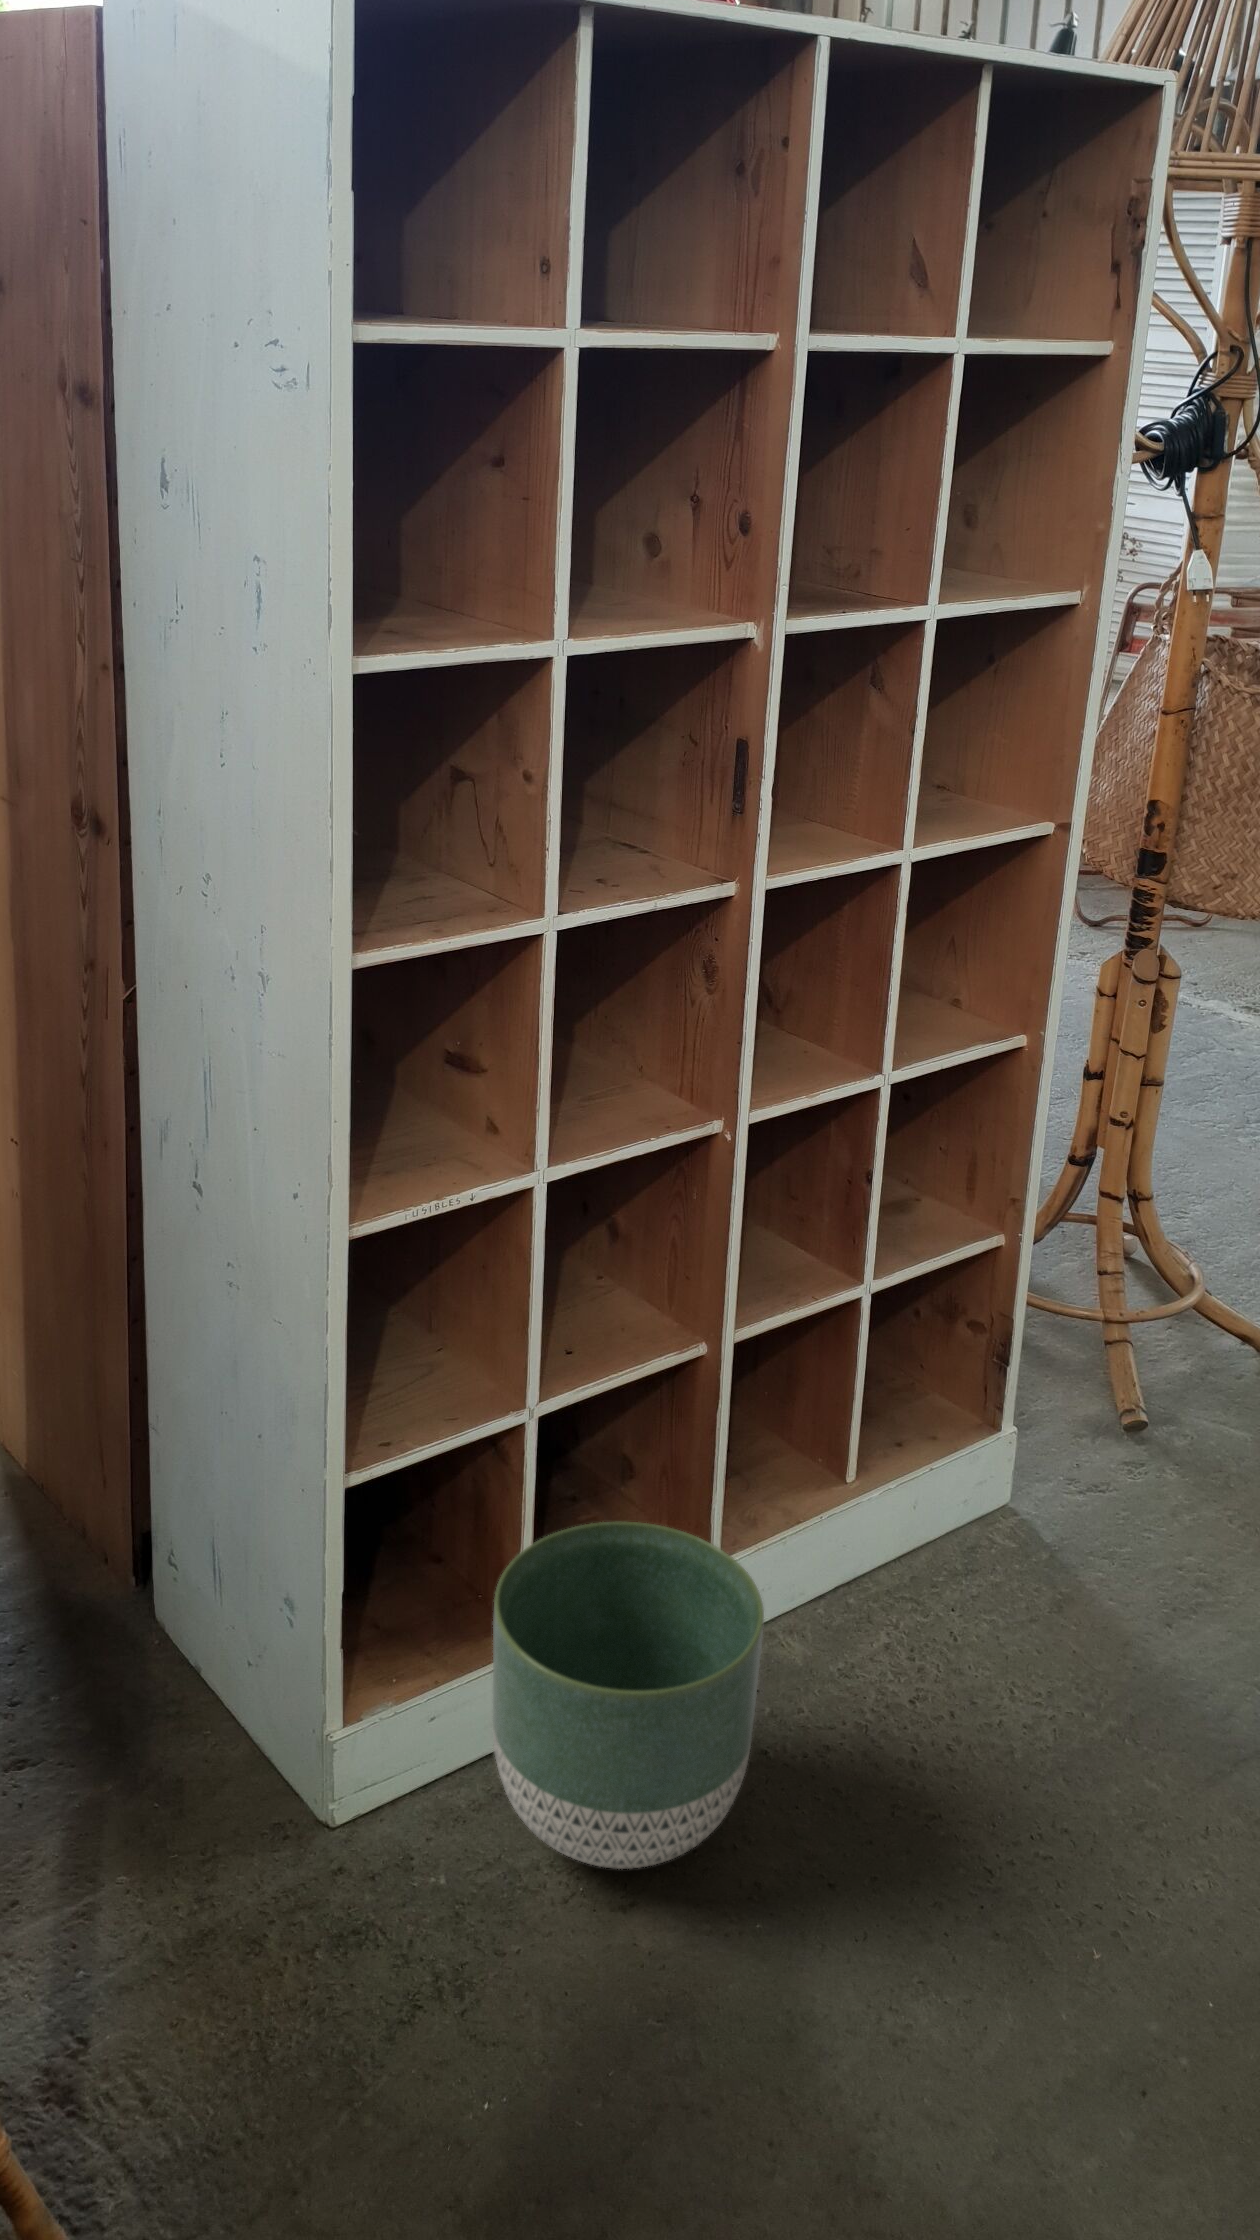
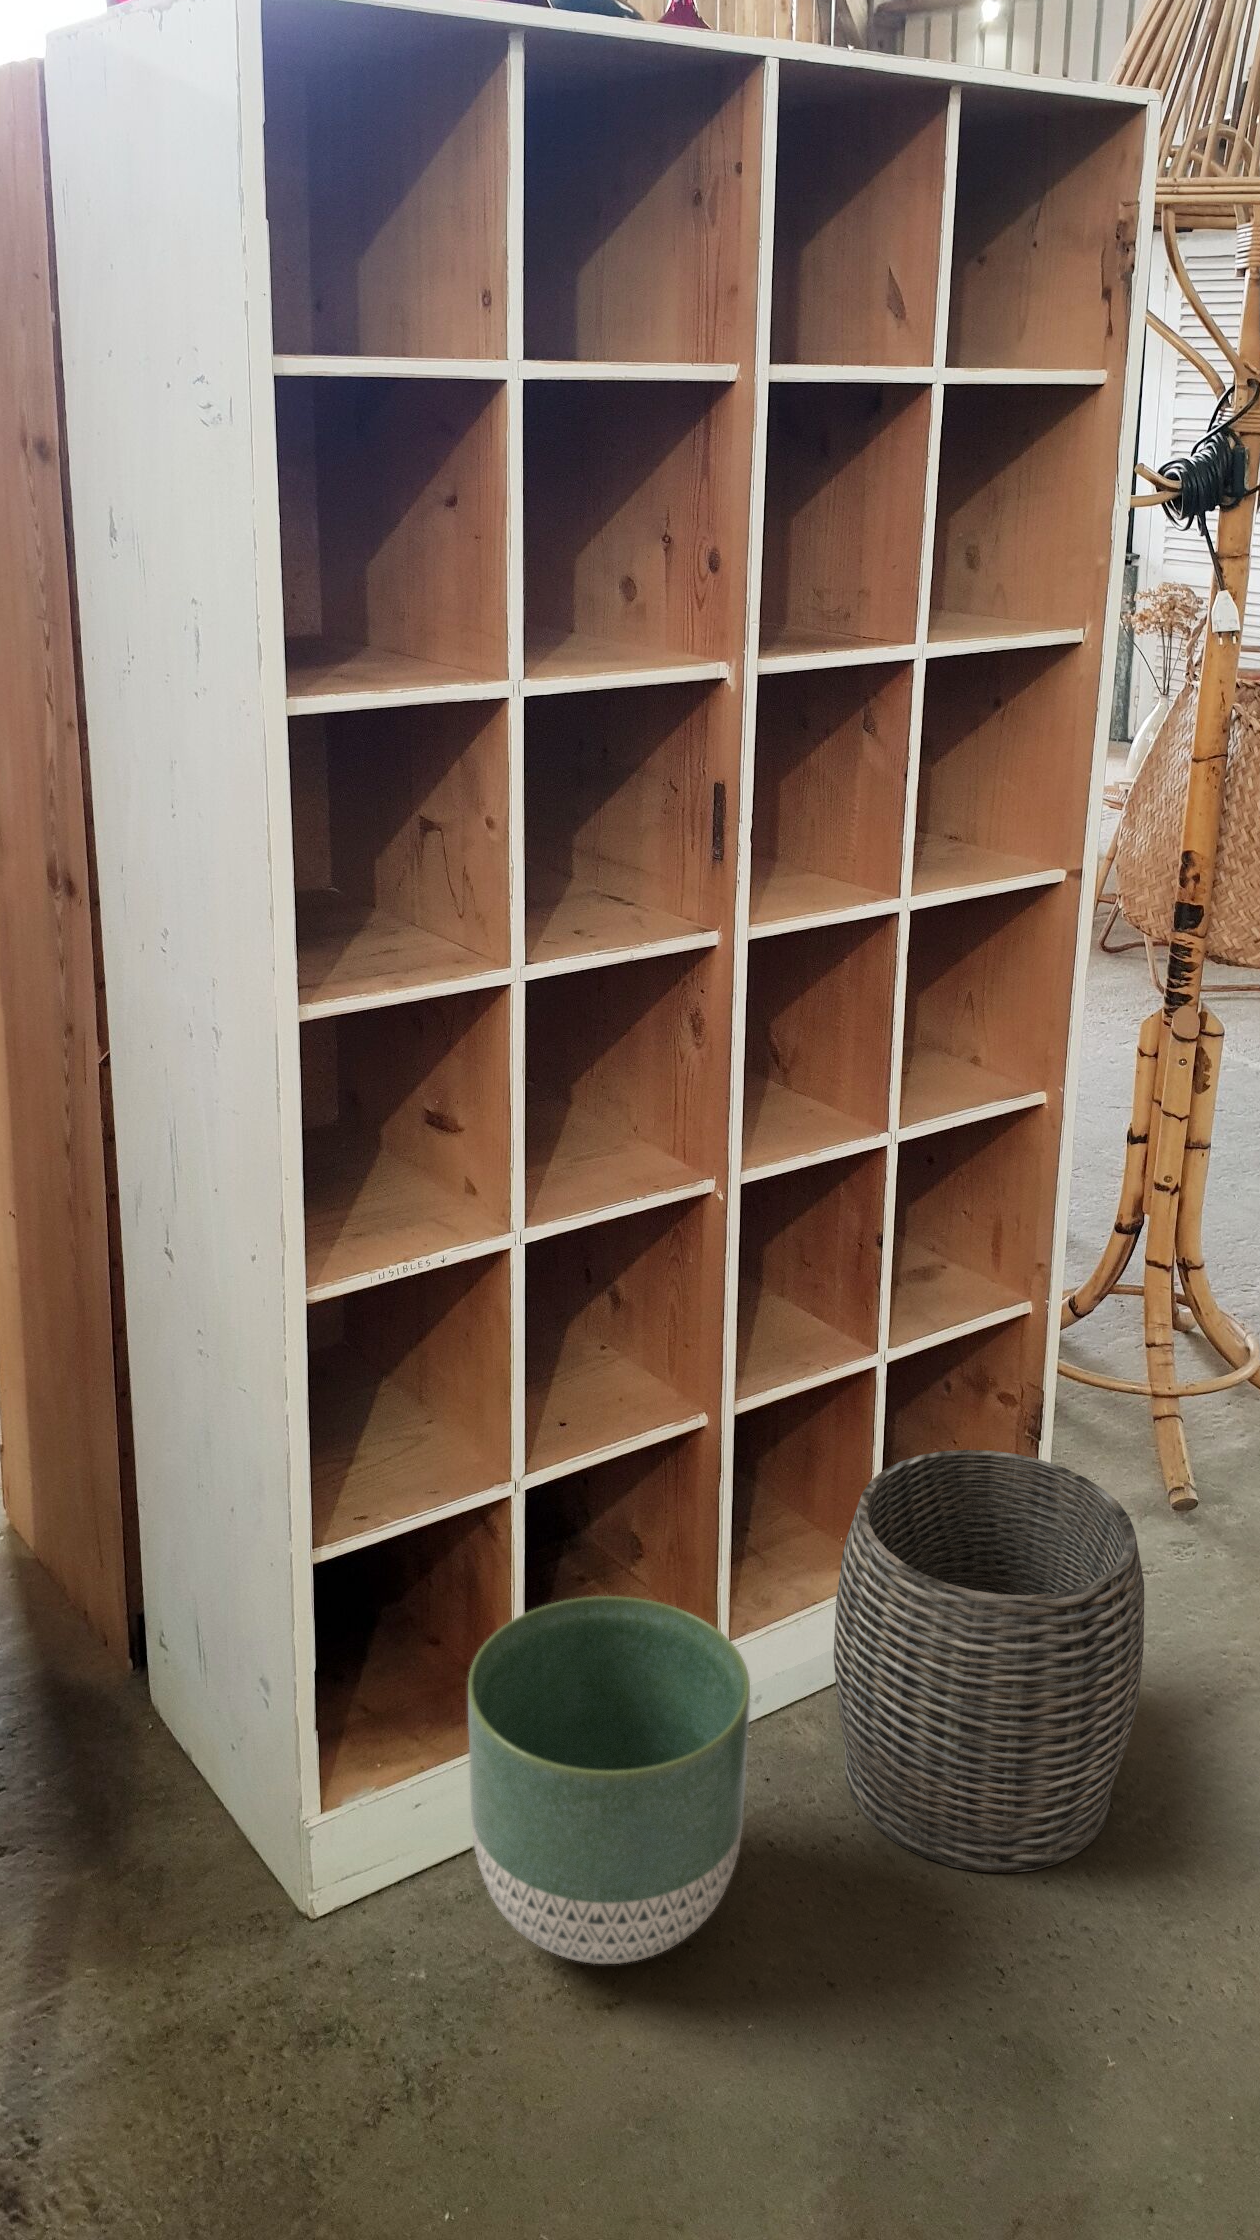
woven basket: none [824,1379,1124,1777] -> present [834,1450,1144,1873]

